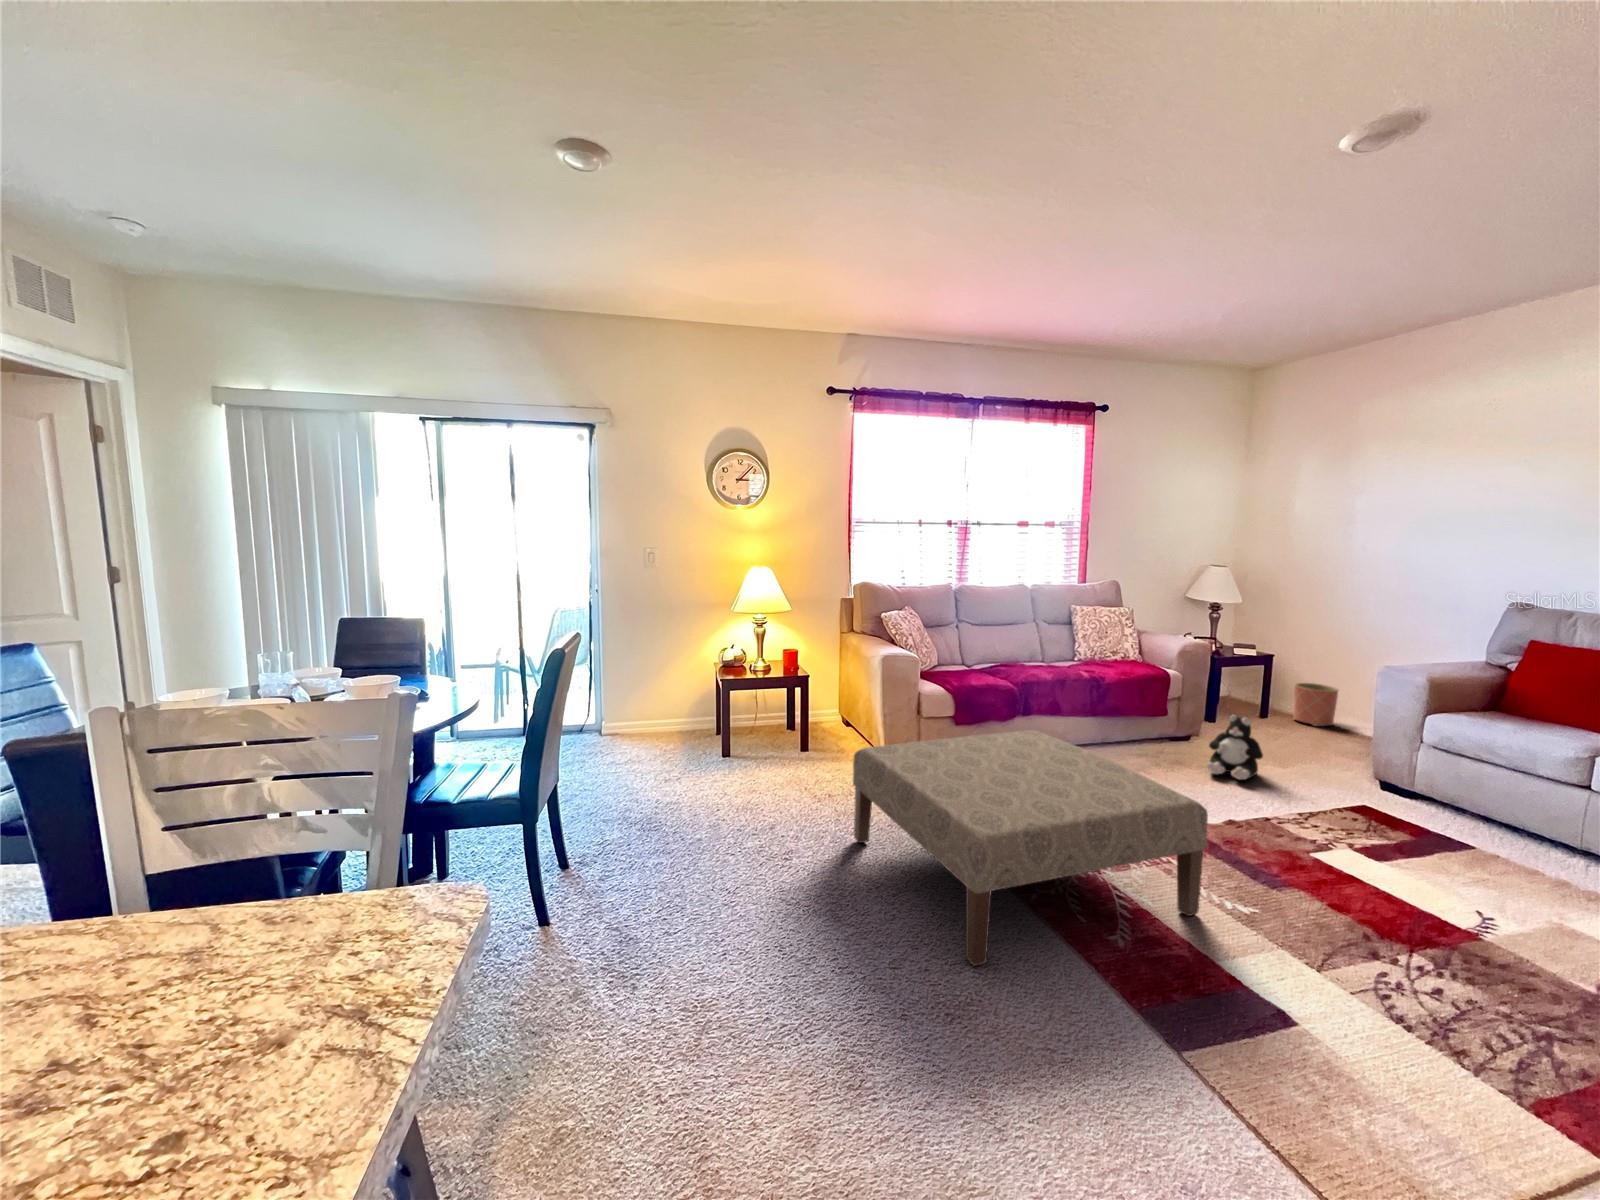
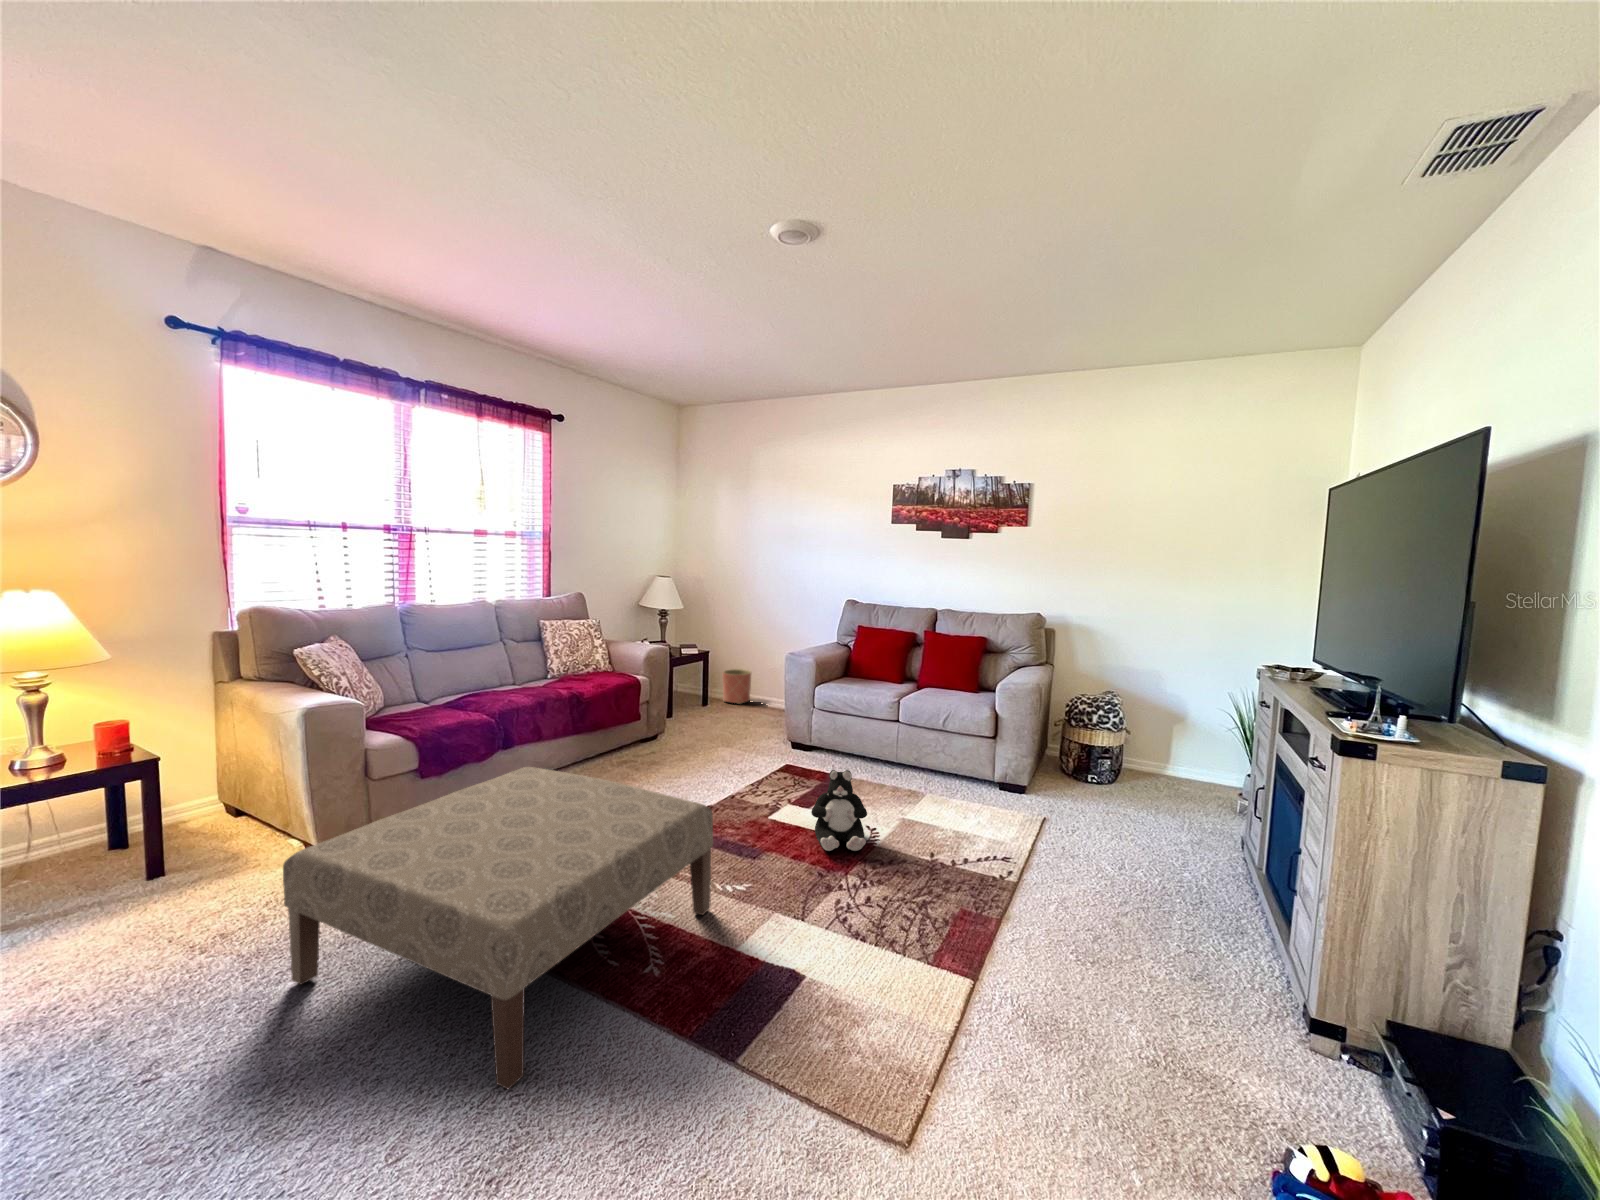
plush toy: present [1207,714,1263,780] -> present [811,770,867,851]

